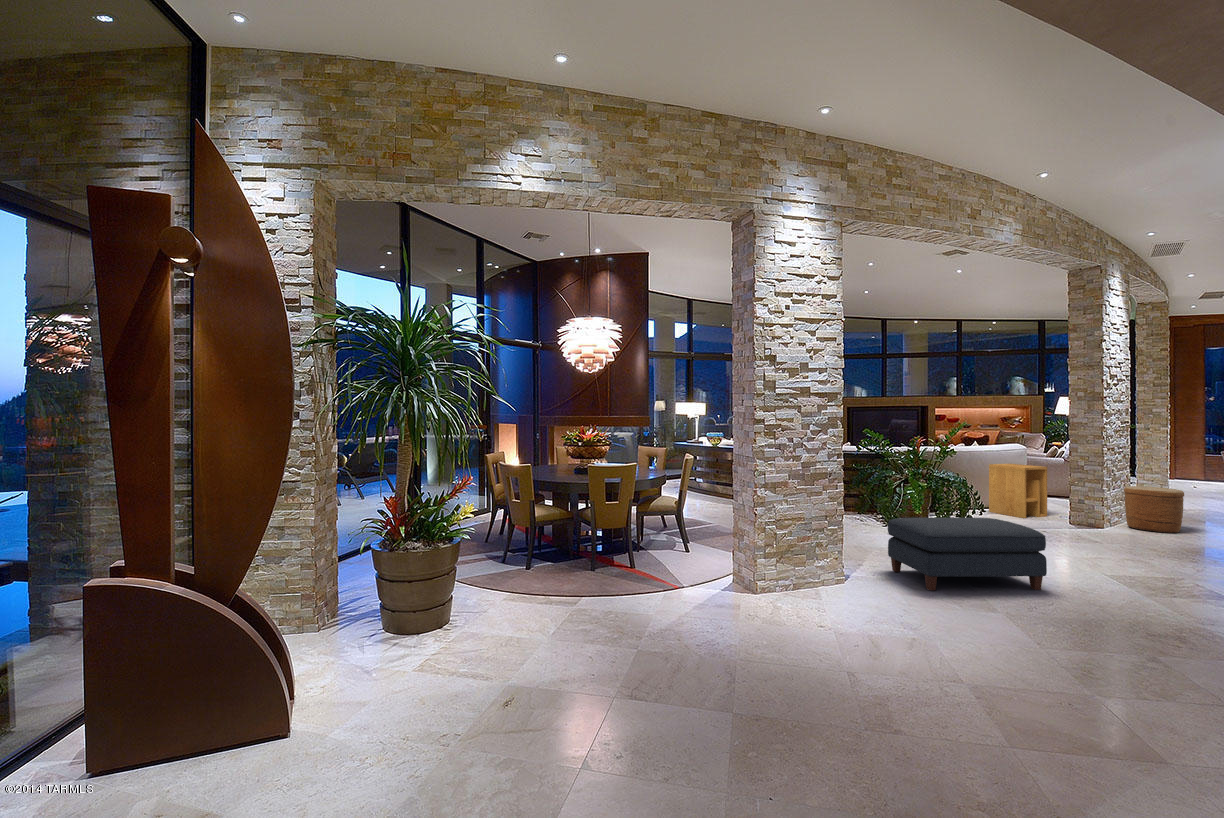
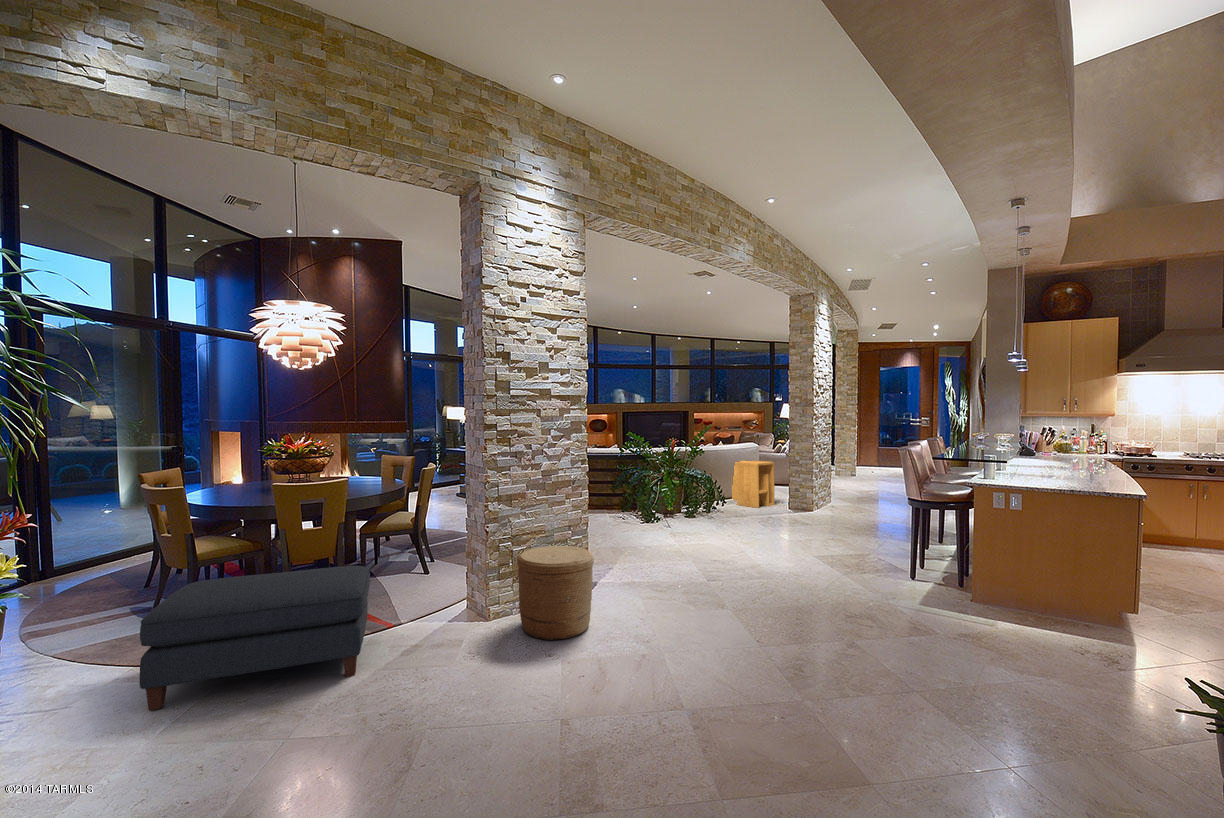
woven basket: present [1124,486,1184,533] -> present [517,546,594,640]
ottoman: present [888,518,1047,590] -> present [140,566,370,711]

